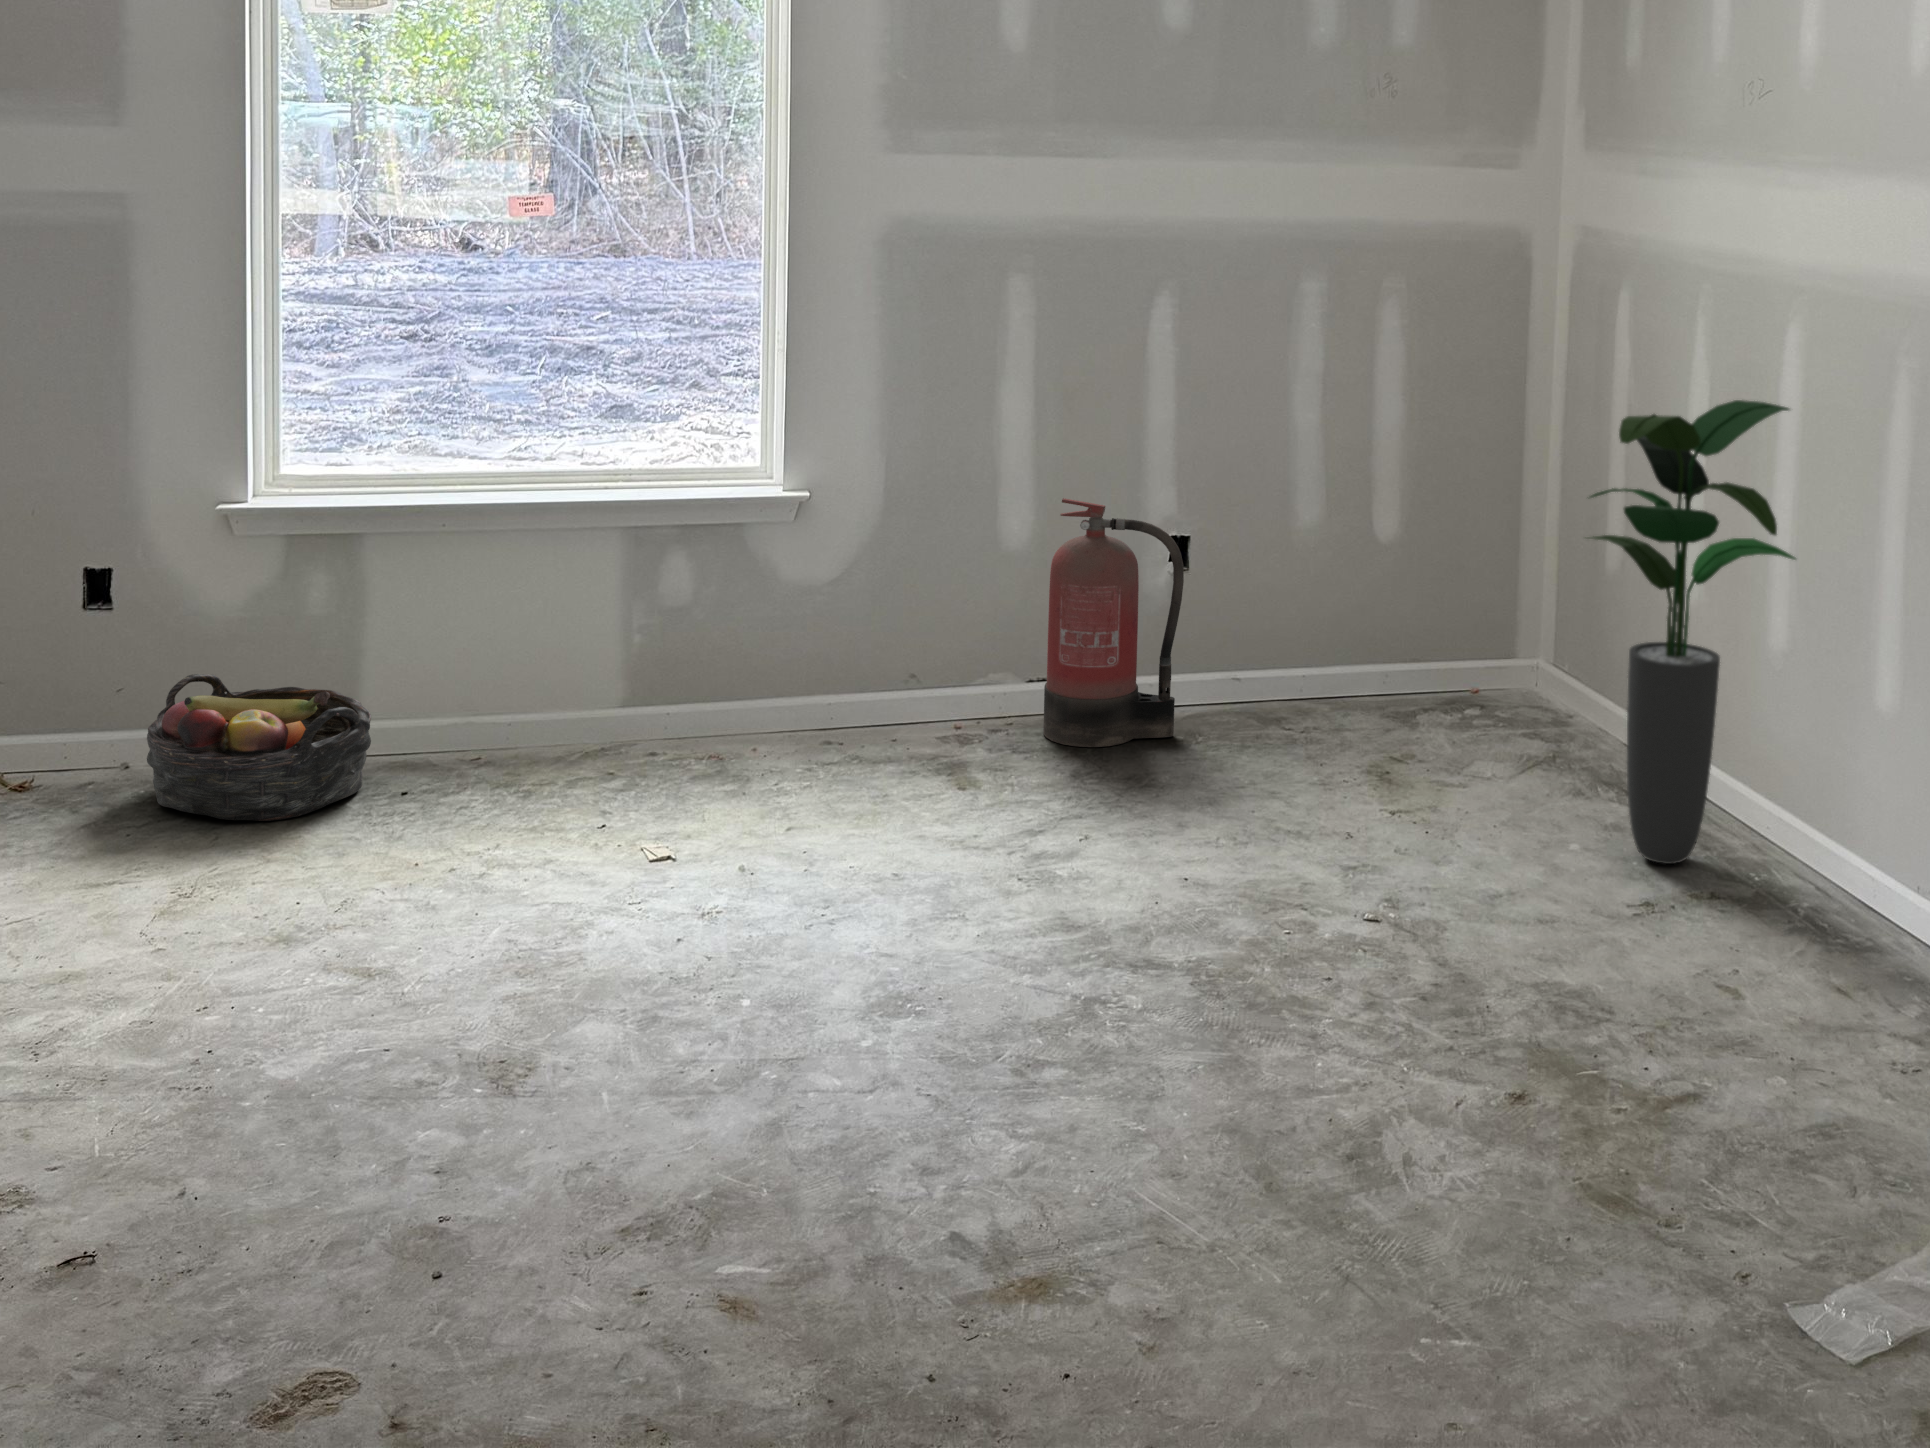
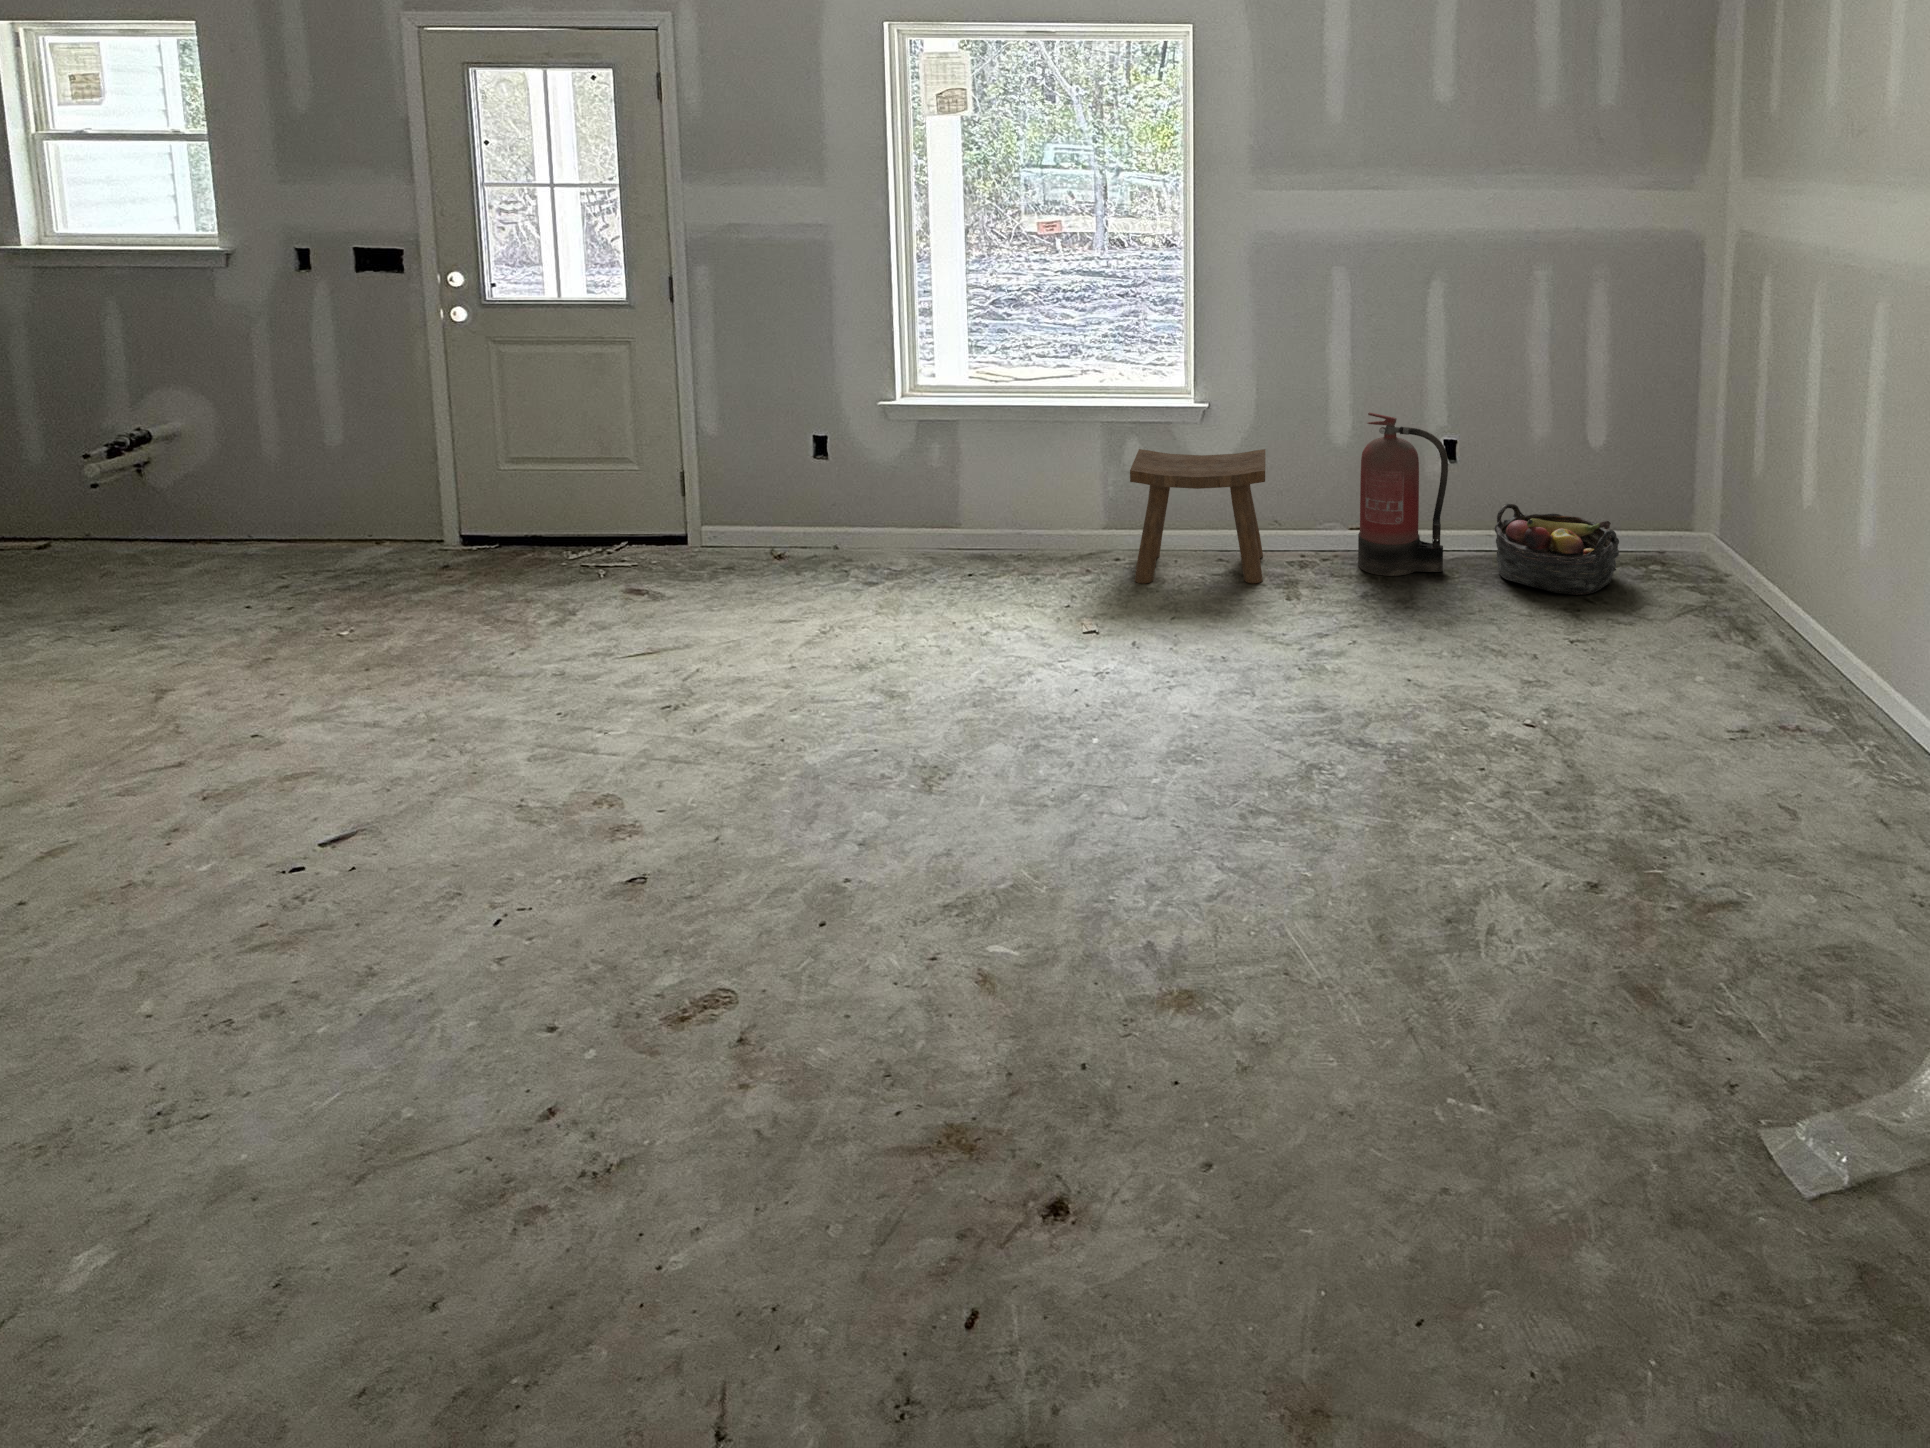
potted plant: present [1590,400,1796,864] -> none [1710,361,1876,701]
stool: none [689,562,914,783] -> present [1130,449,1265,583]
basket: present [147,674,371,821] -> present [1495,504,1619,595]

